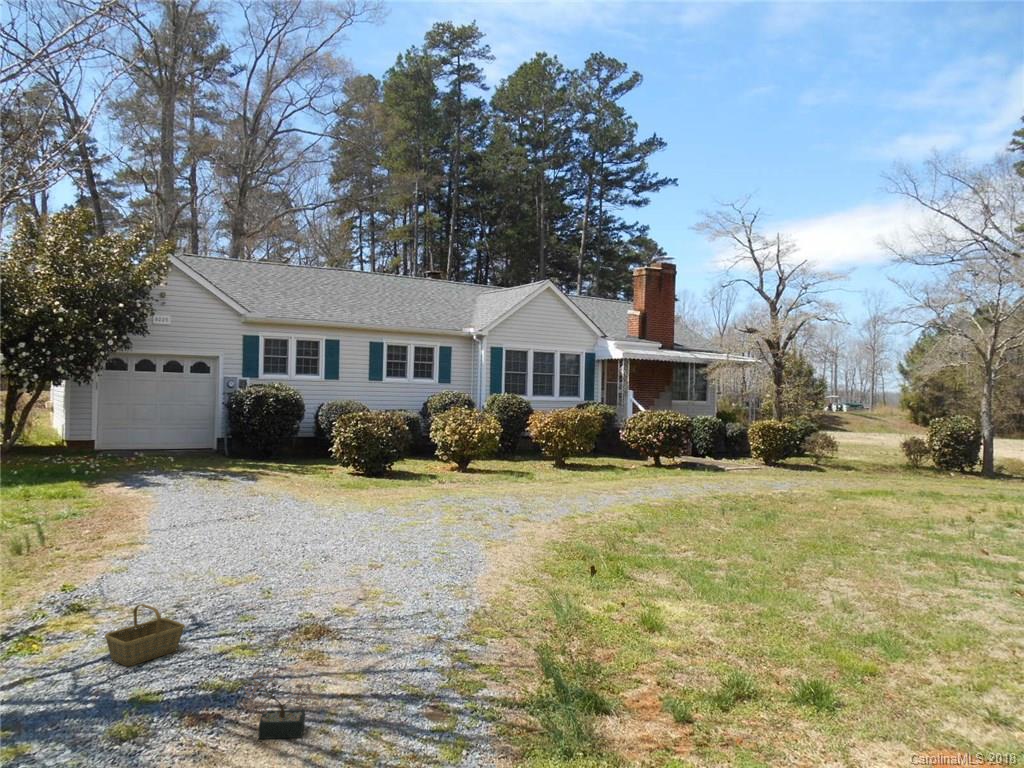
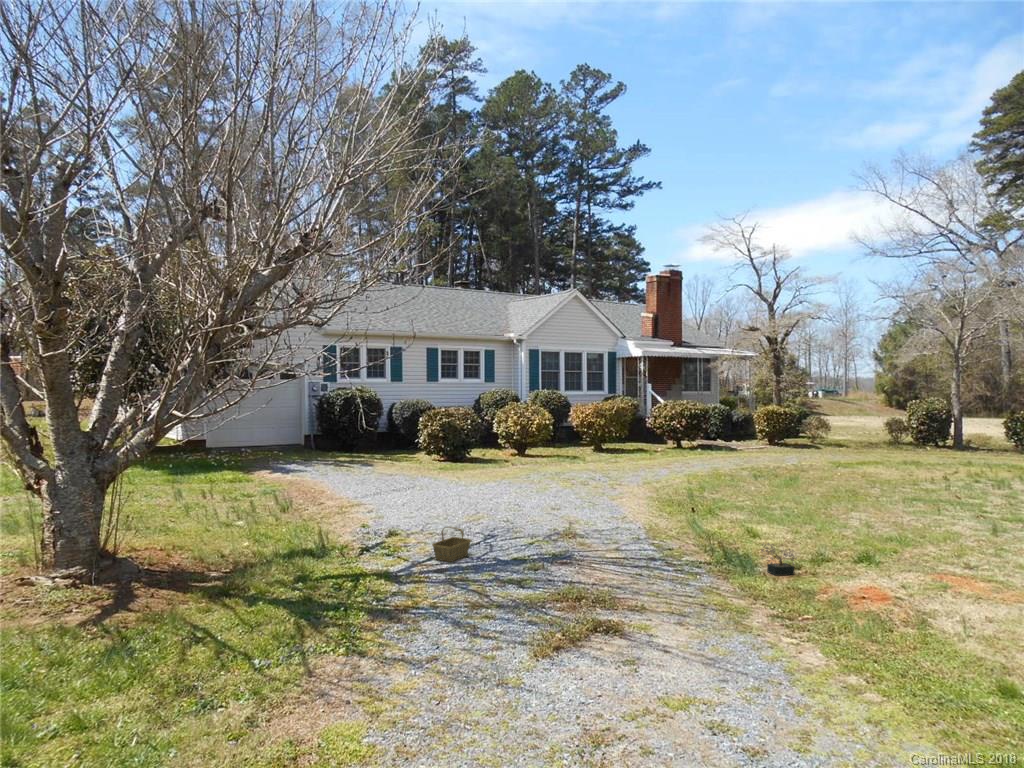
decorative plant: present [243,669,317,739] -> present [761,543,797,576]

